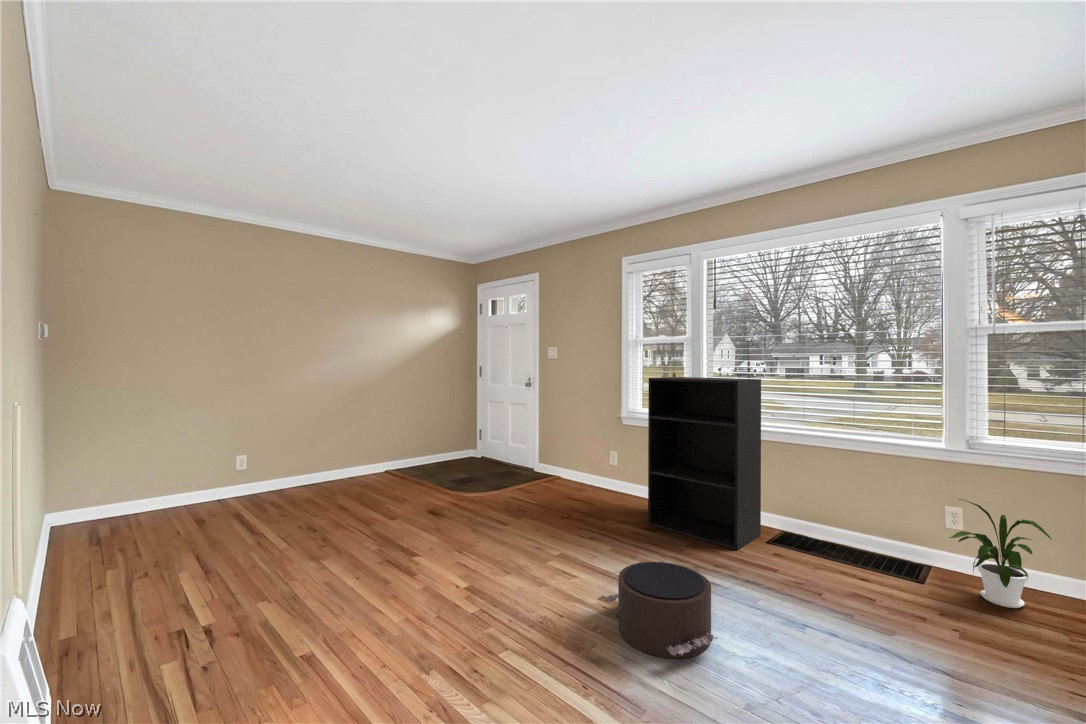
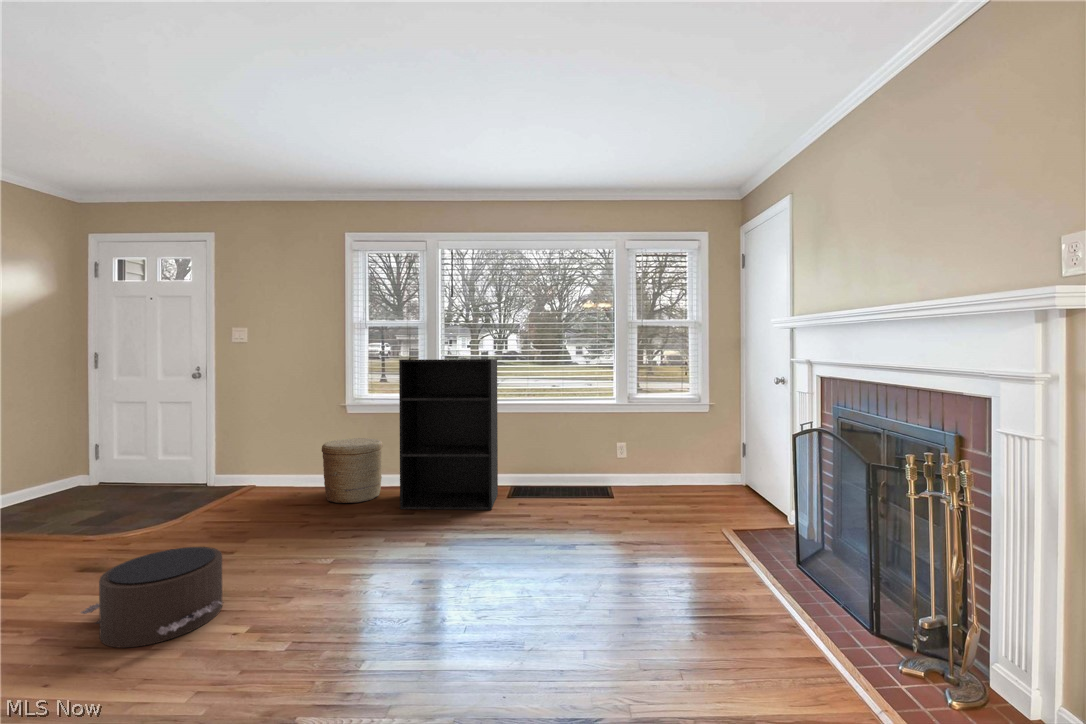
woven basket: none [594,448,647,509] -> present [322,438,383,503]
house plant: present [950,499,1051,608] -> none [623,436,674,500]
pouf: present [603,562,717,658] -> present [81,547,223,648]

